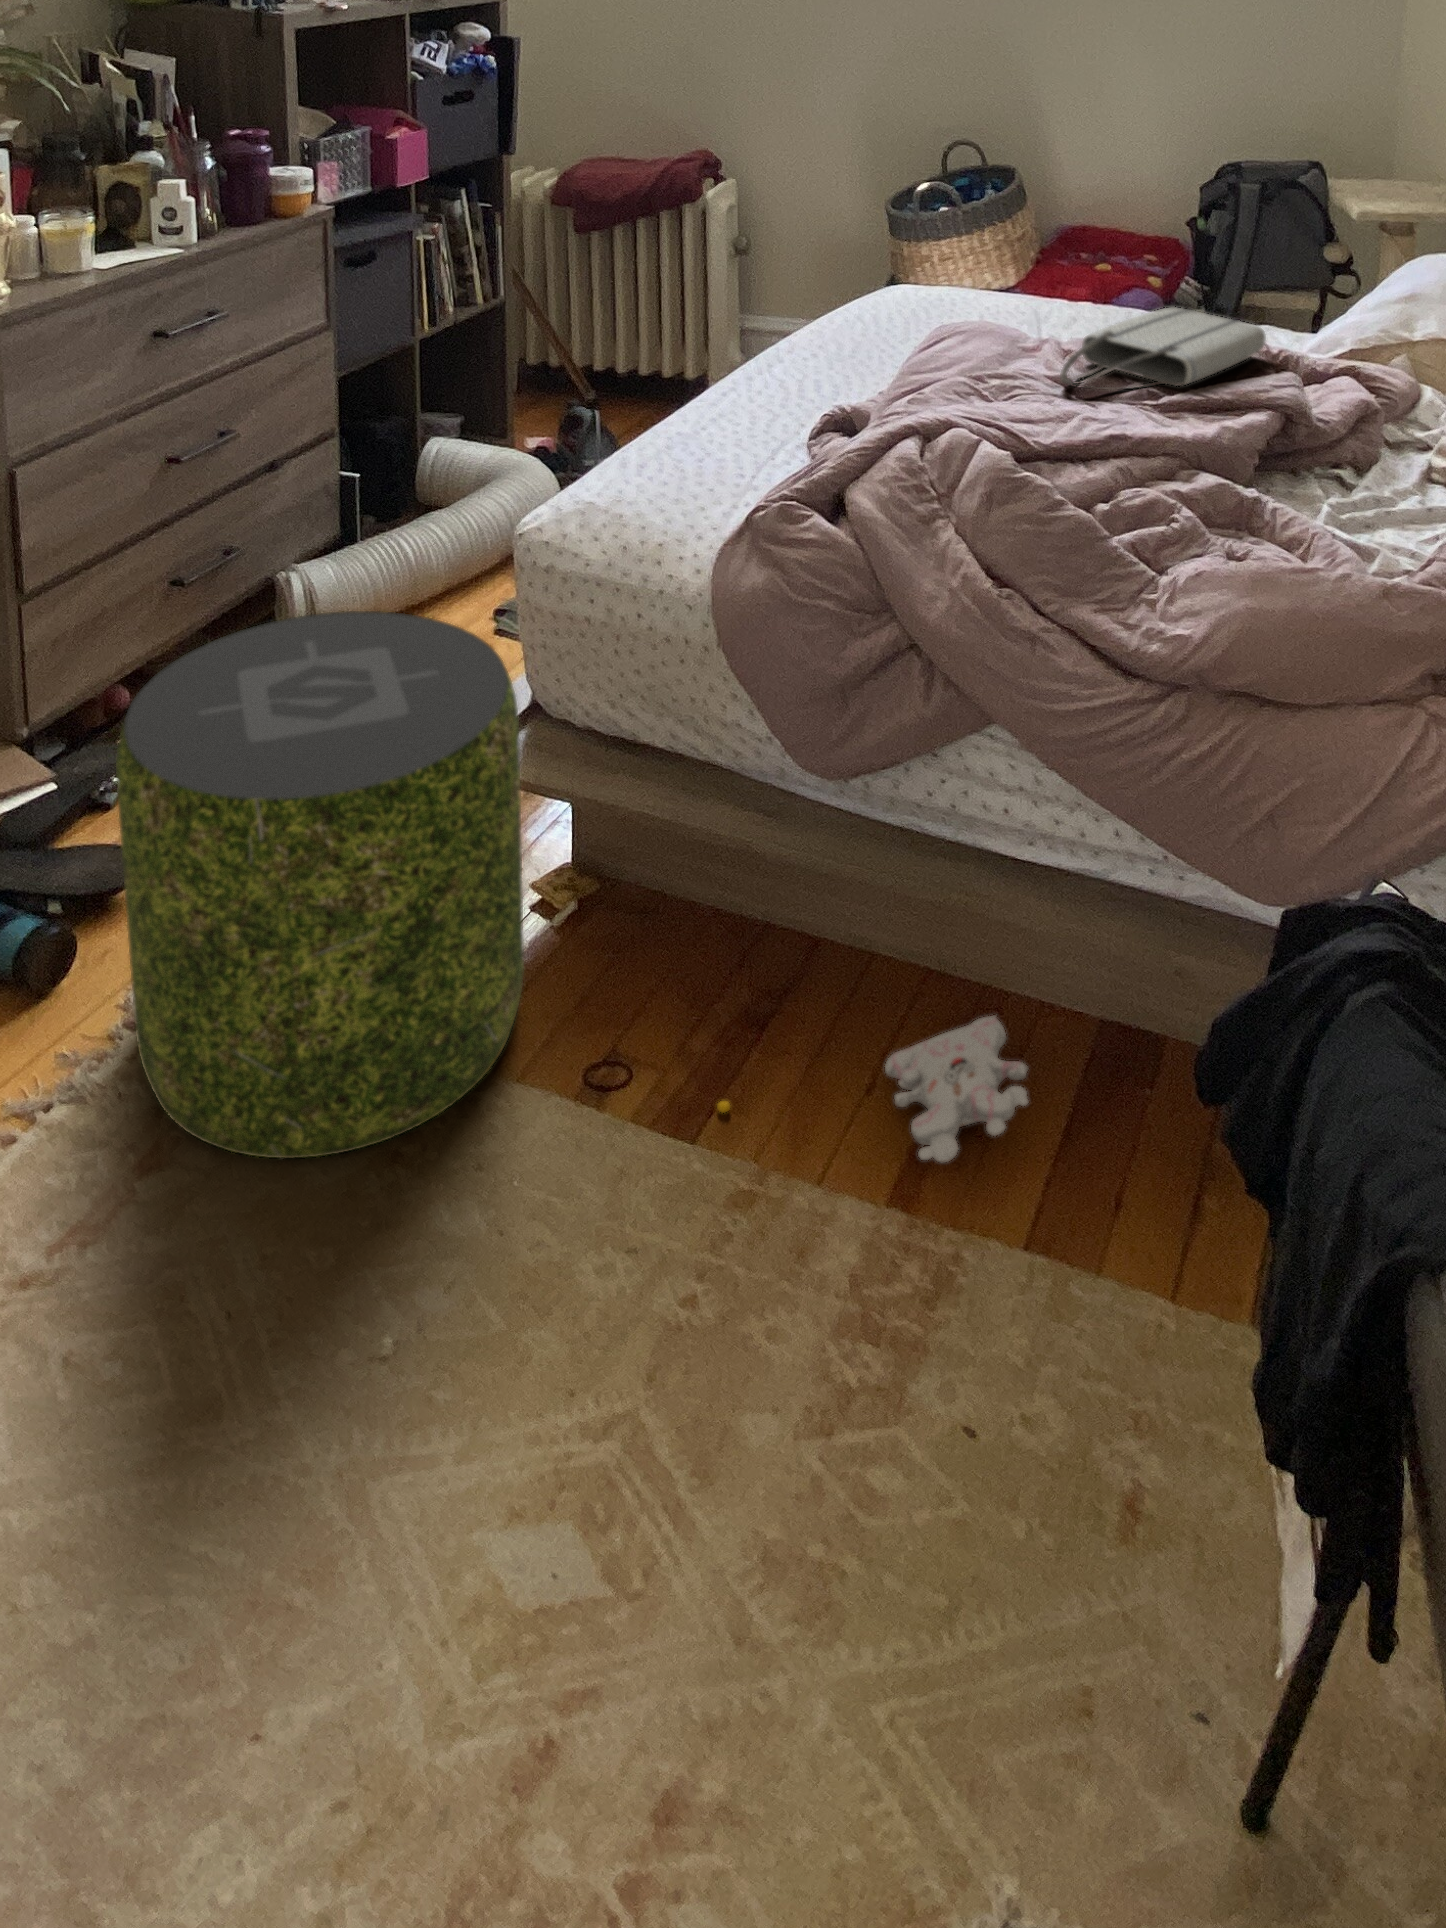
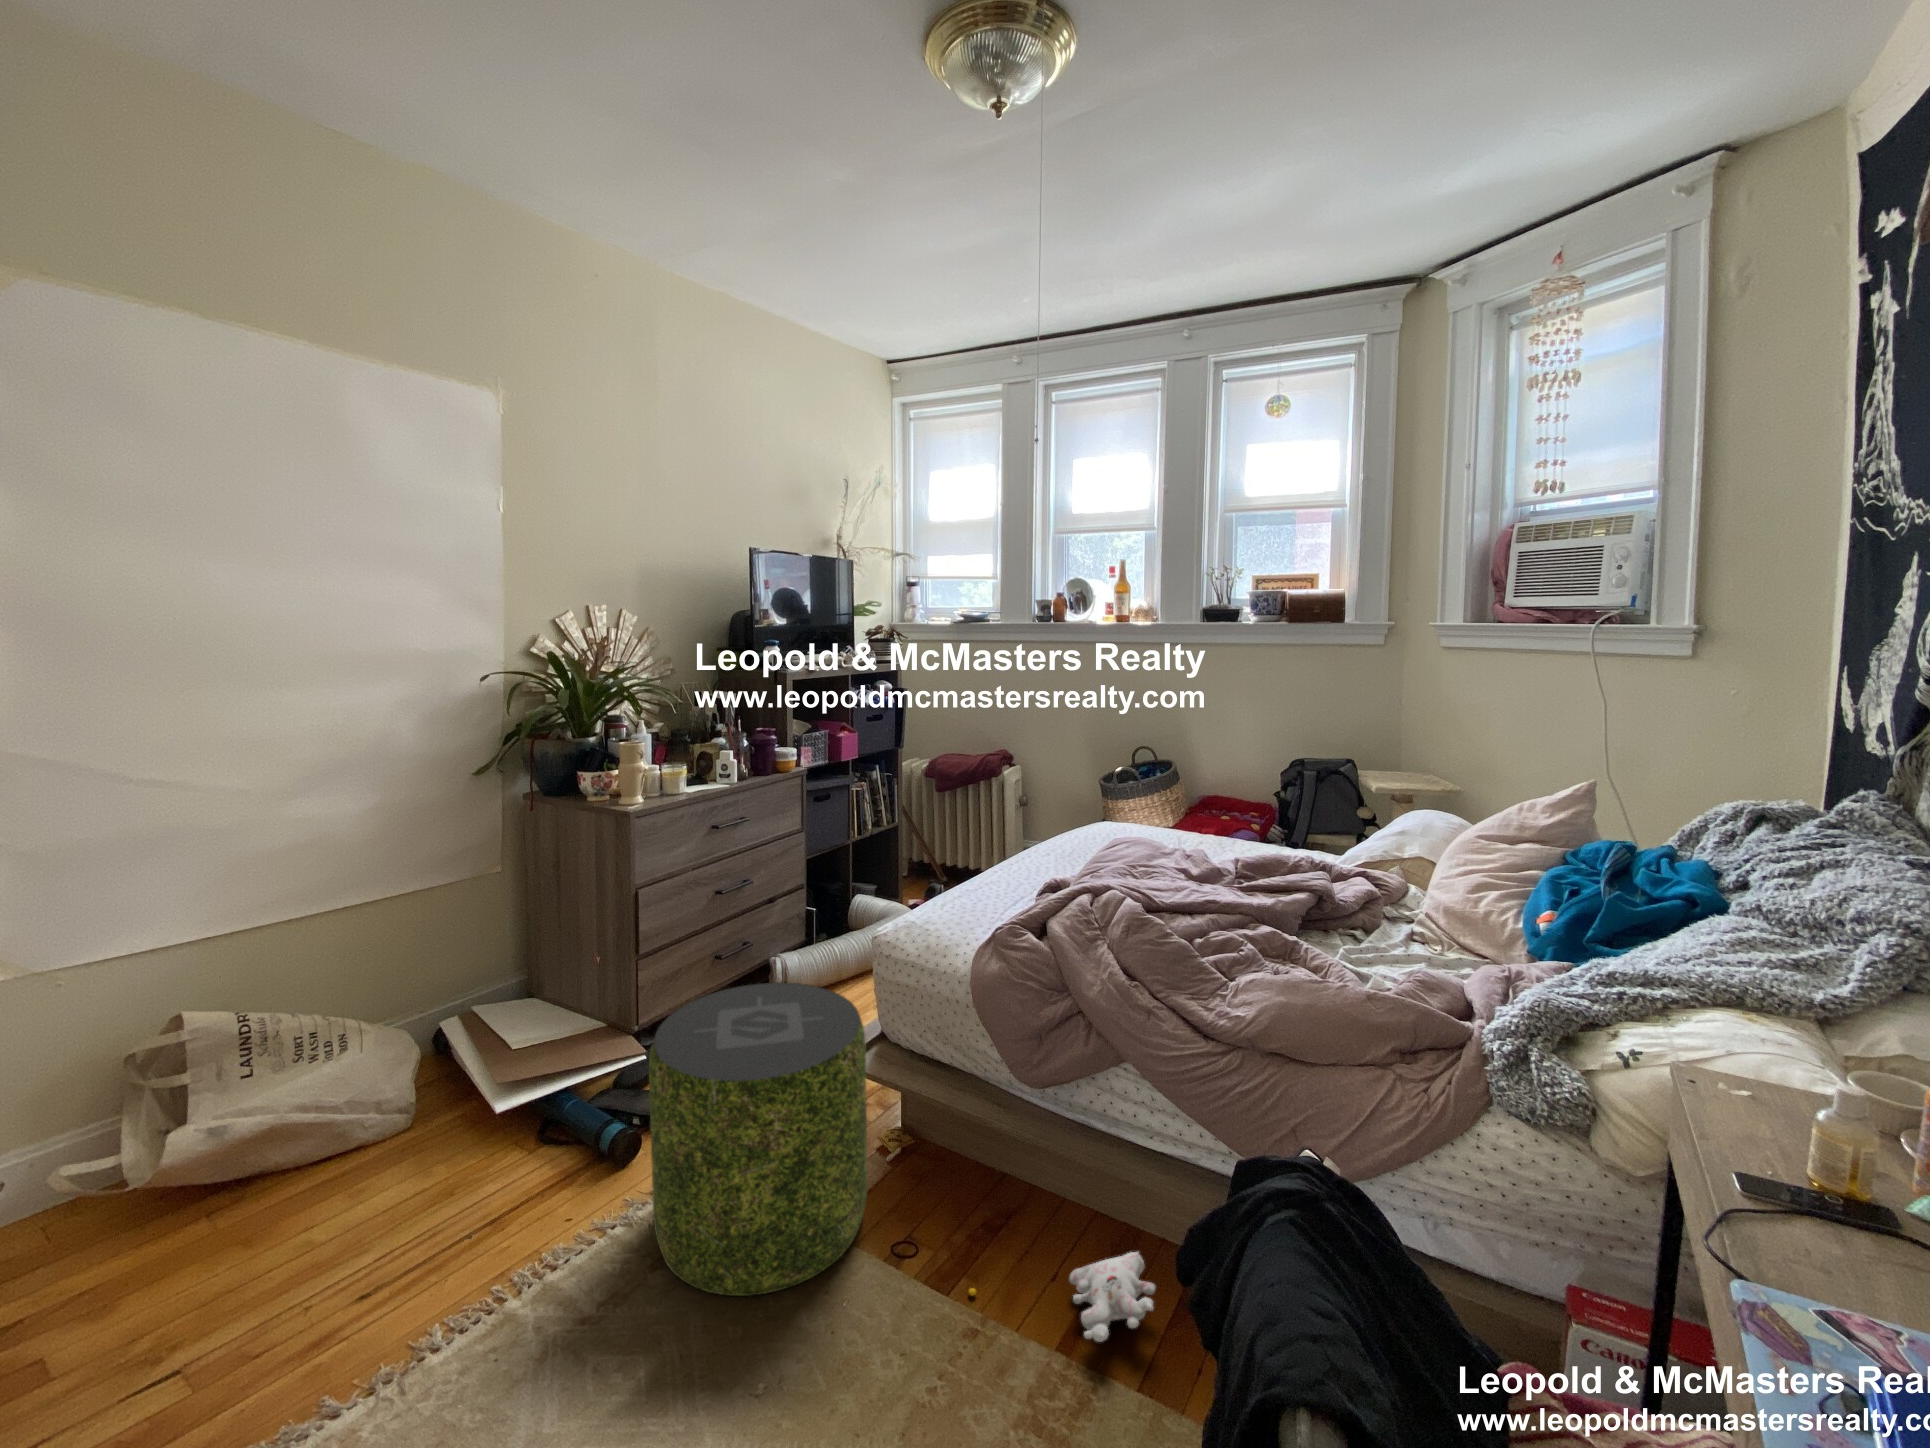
tote bag: present [1060,308,1266,390] -> none [1184,834,1311,877]

